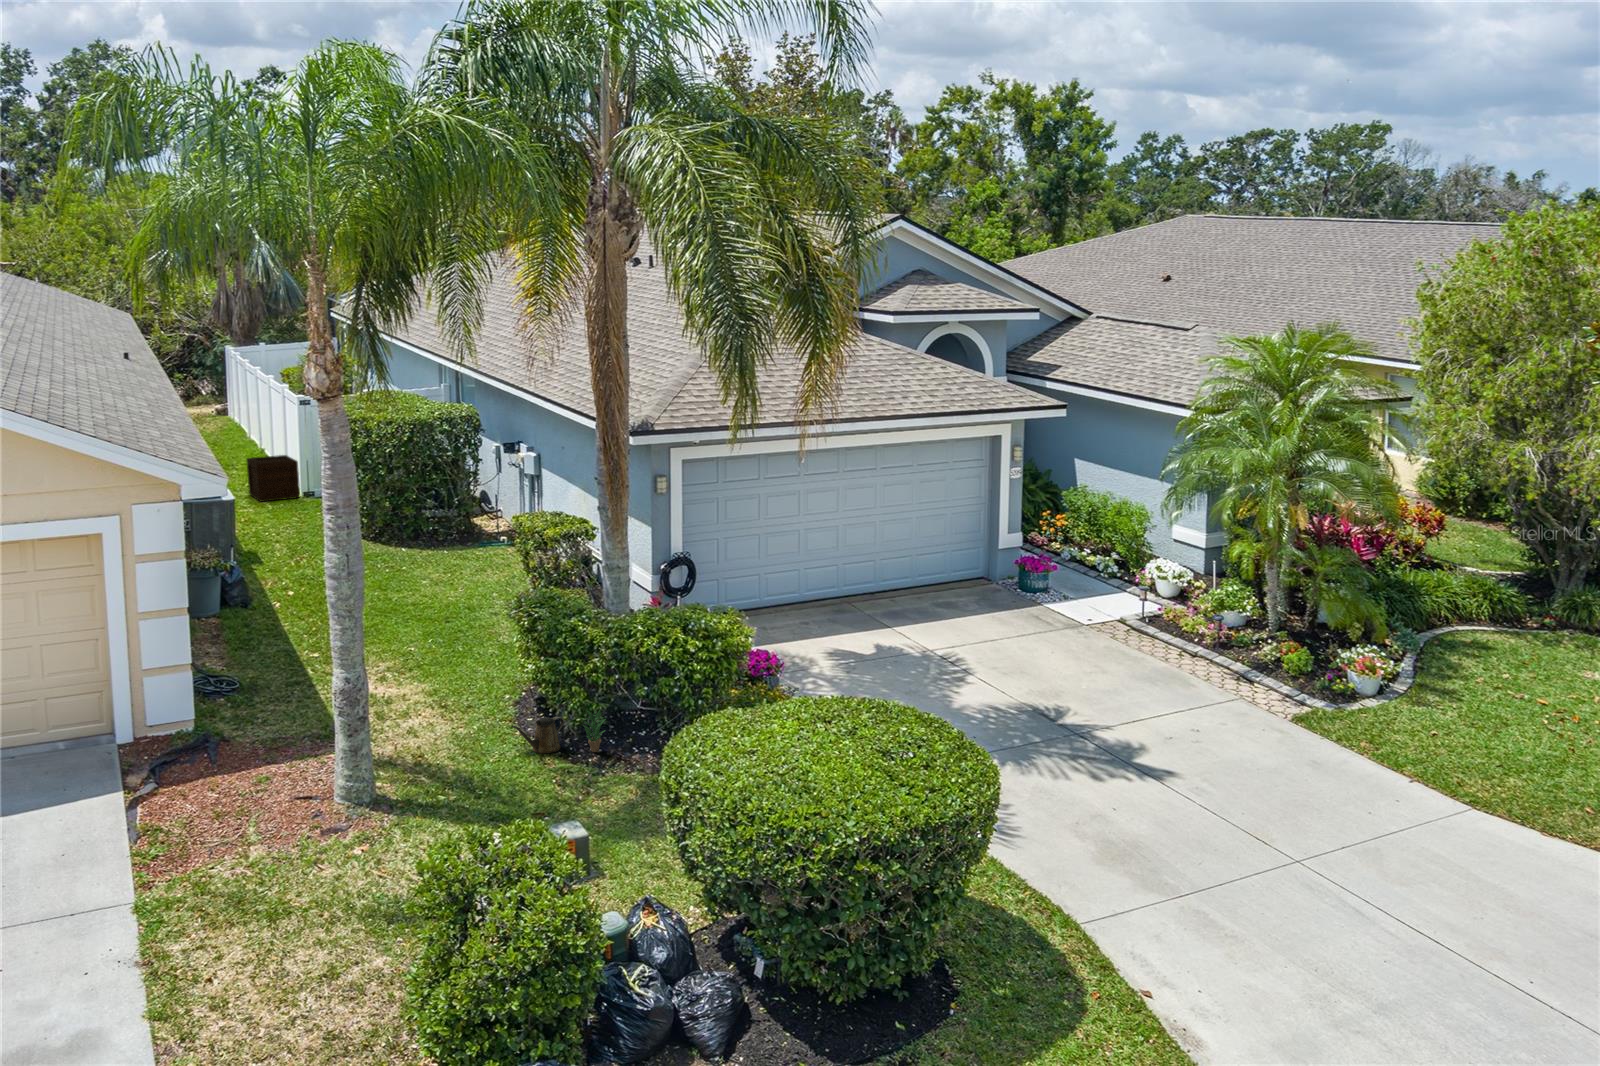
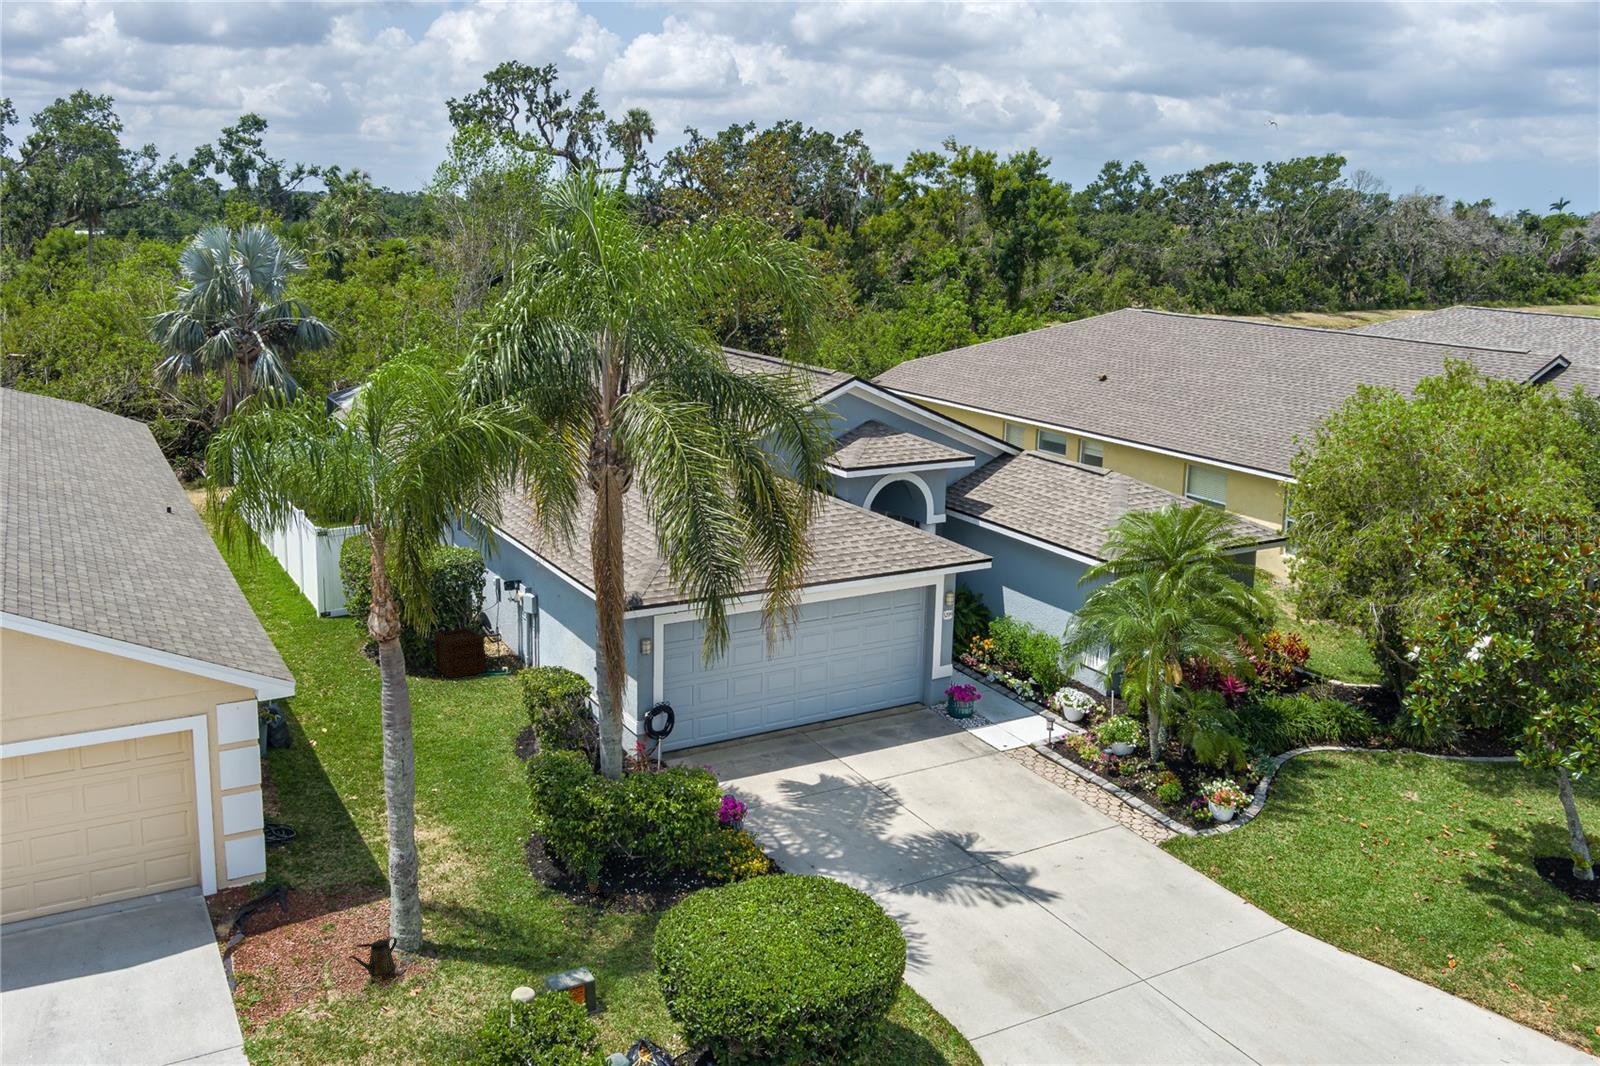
wooden crate: present [247,455,300,502] -> present [434,628,485,678]
watering can: present [512,717,564,754] -> present [349,937,397,976]

